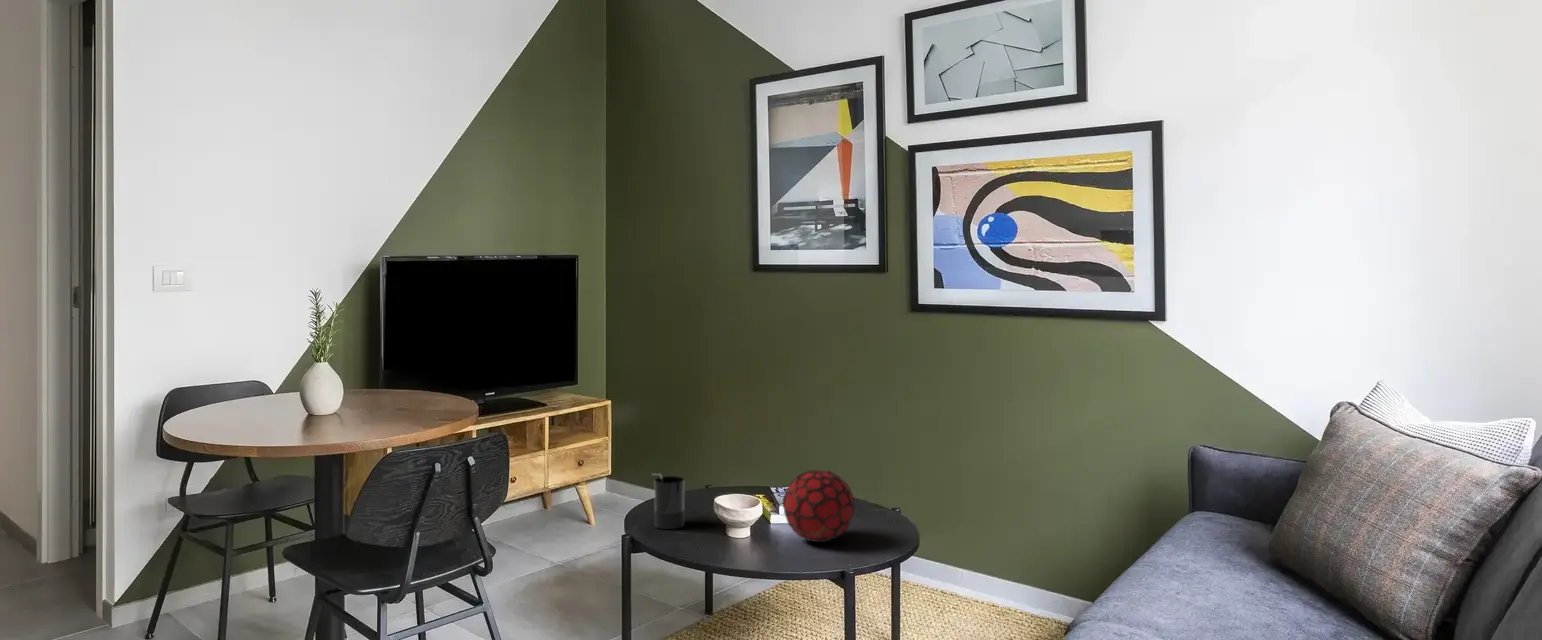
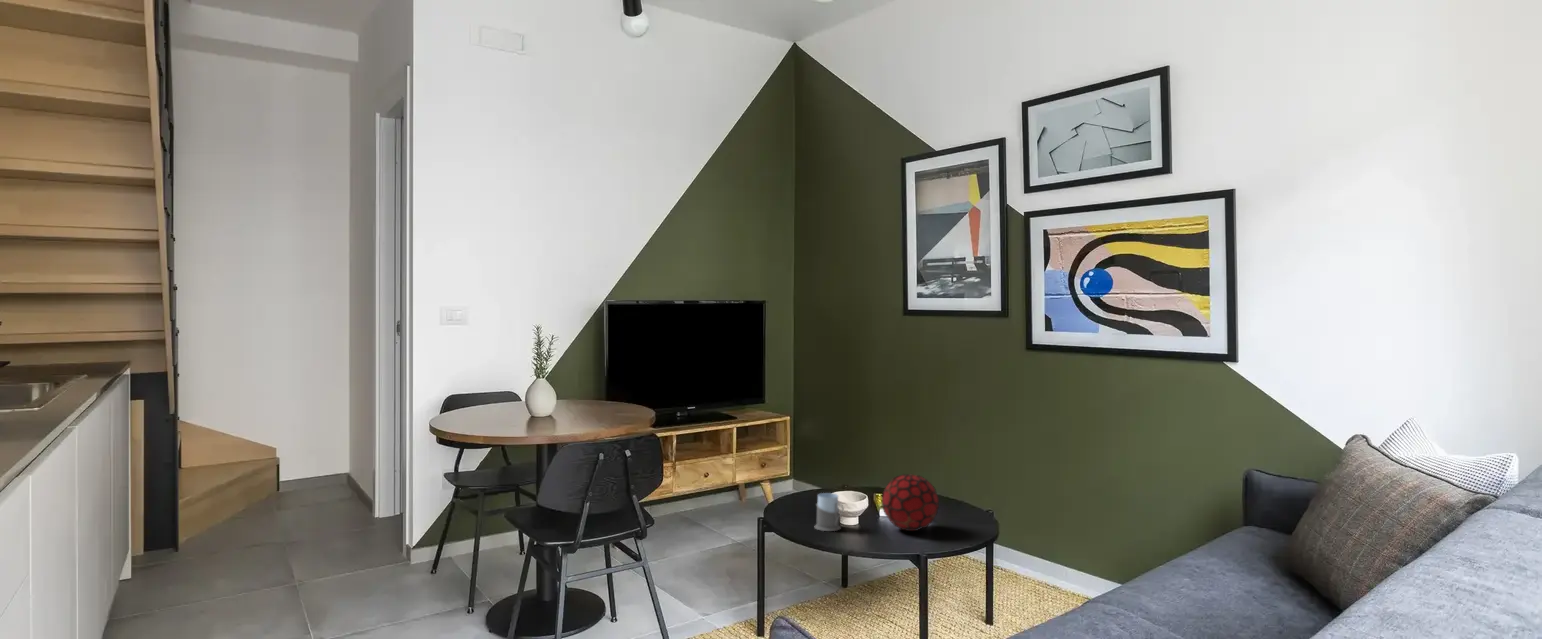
candle: present [654,476,684,529] -> none [789,470,813,513]
mug: none [698,502,738,552] -> present [815,493,843,531]

